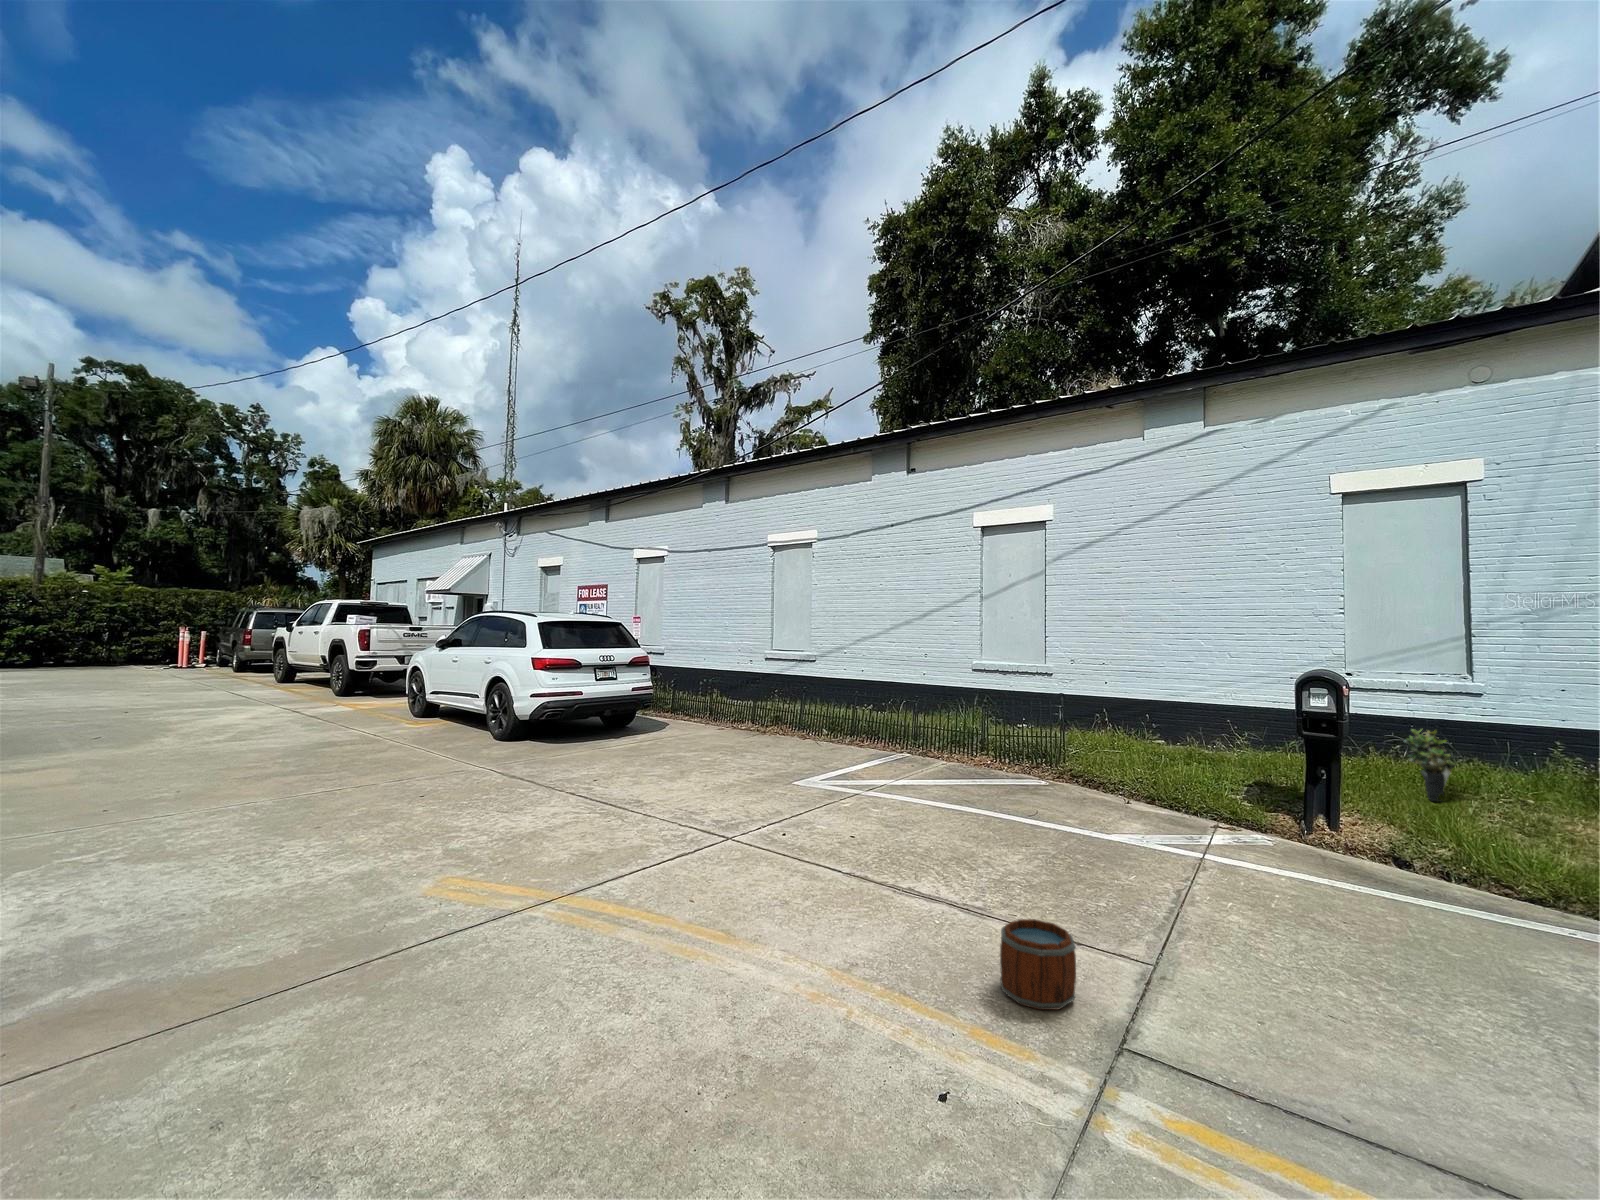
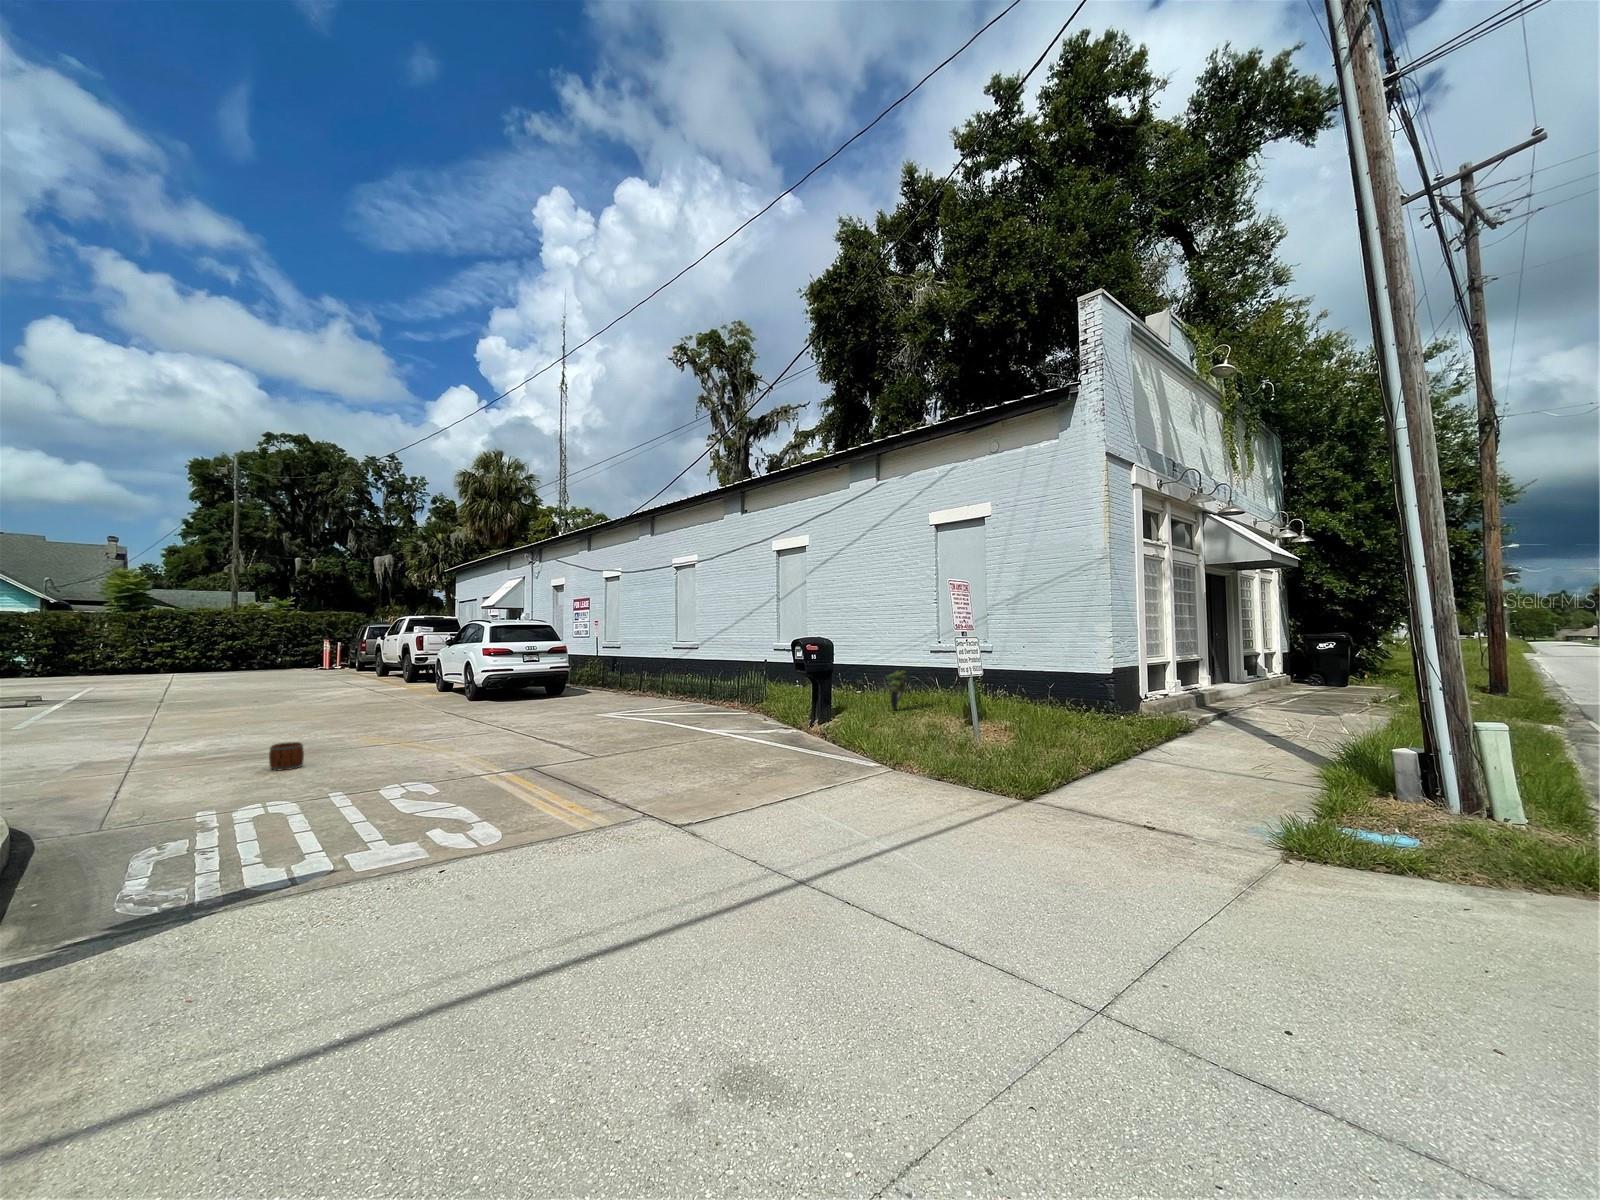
bucket: present [1000,919,1076,1010] -> present [269,742,304,770]

